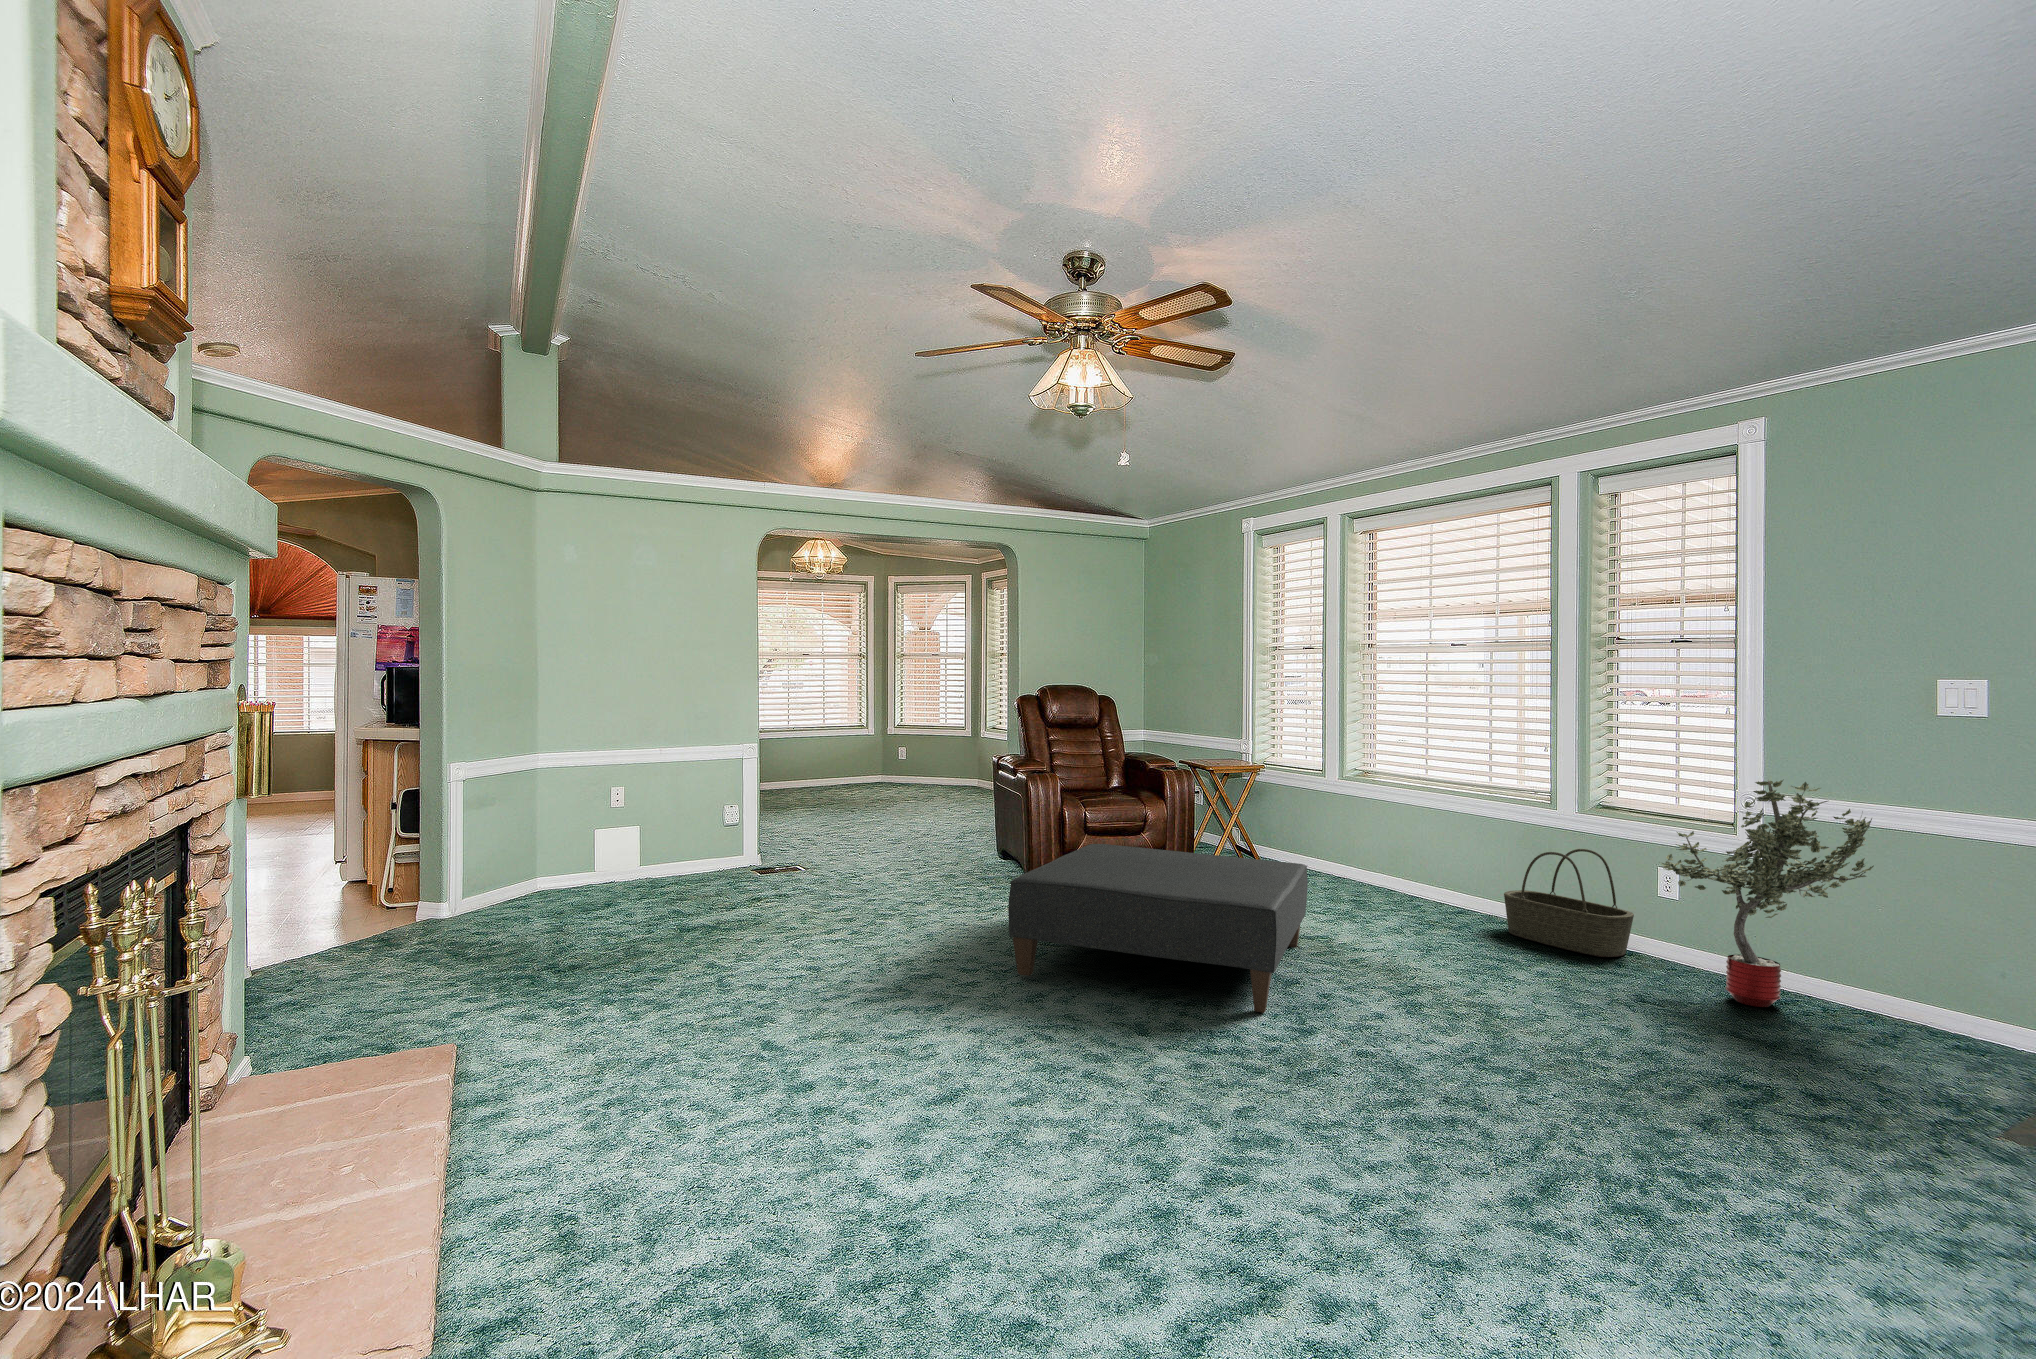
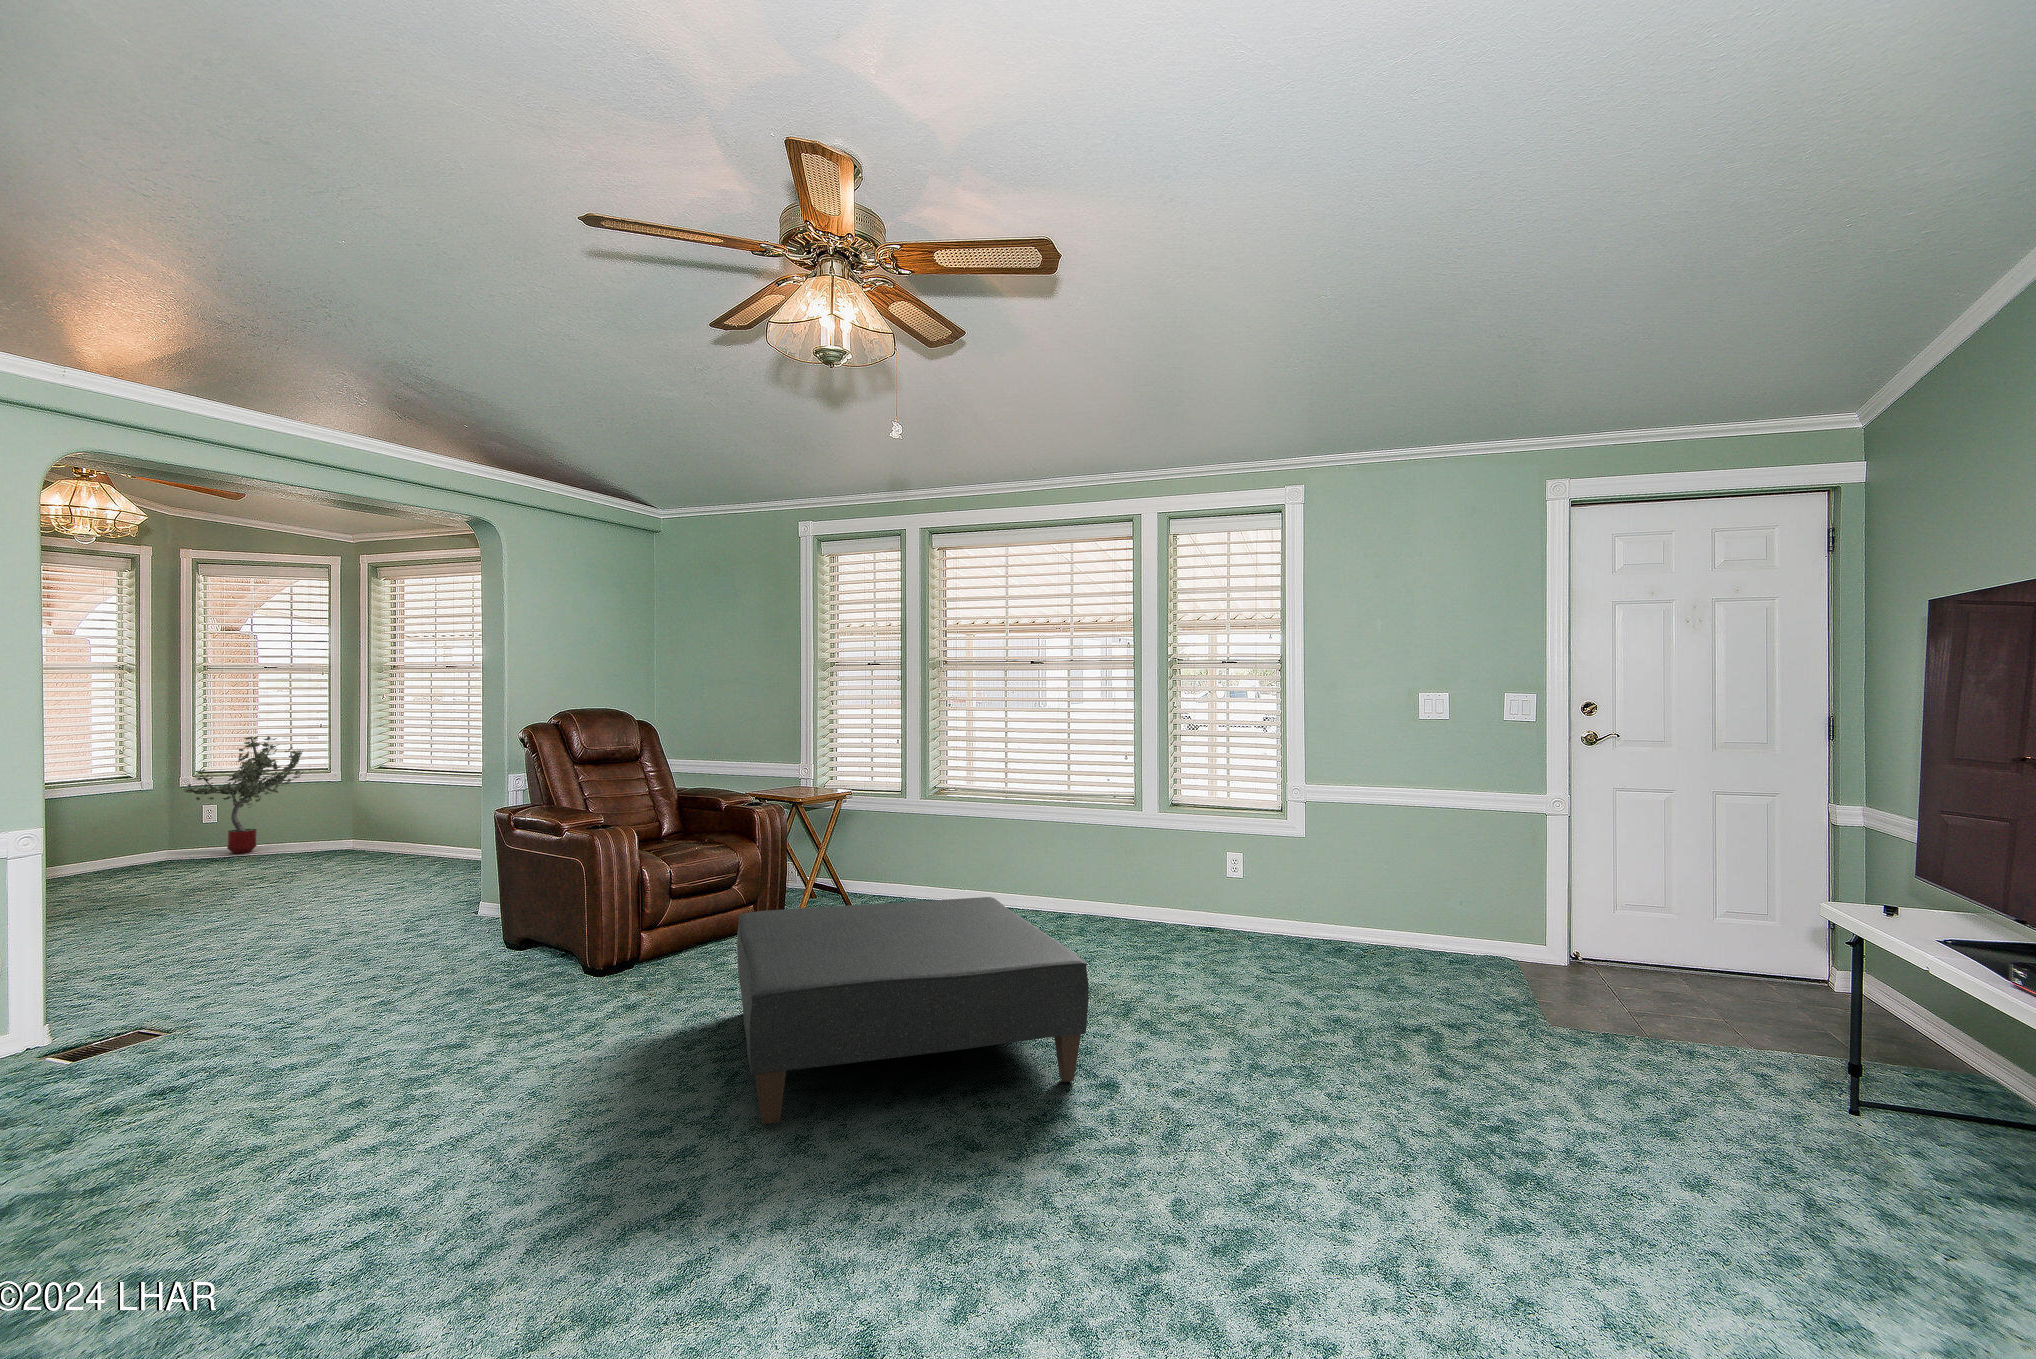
potted tree: present [1661,780,1874,1007] -> present [184,736,303,853]
basket: present [1504,849,1634,957] -> none [1115,842,1221,935]

